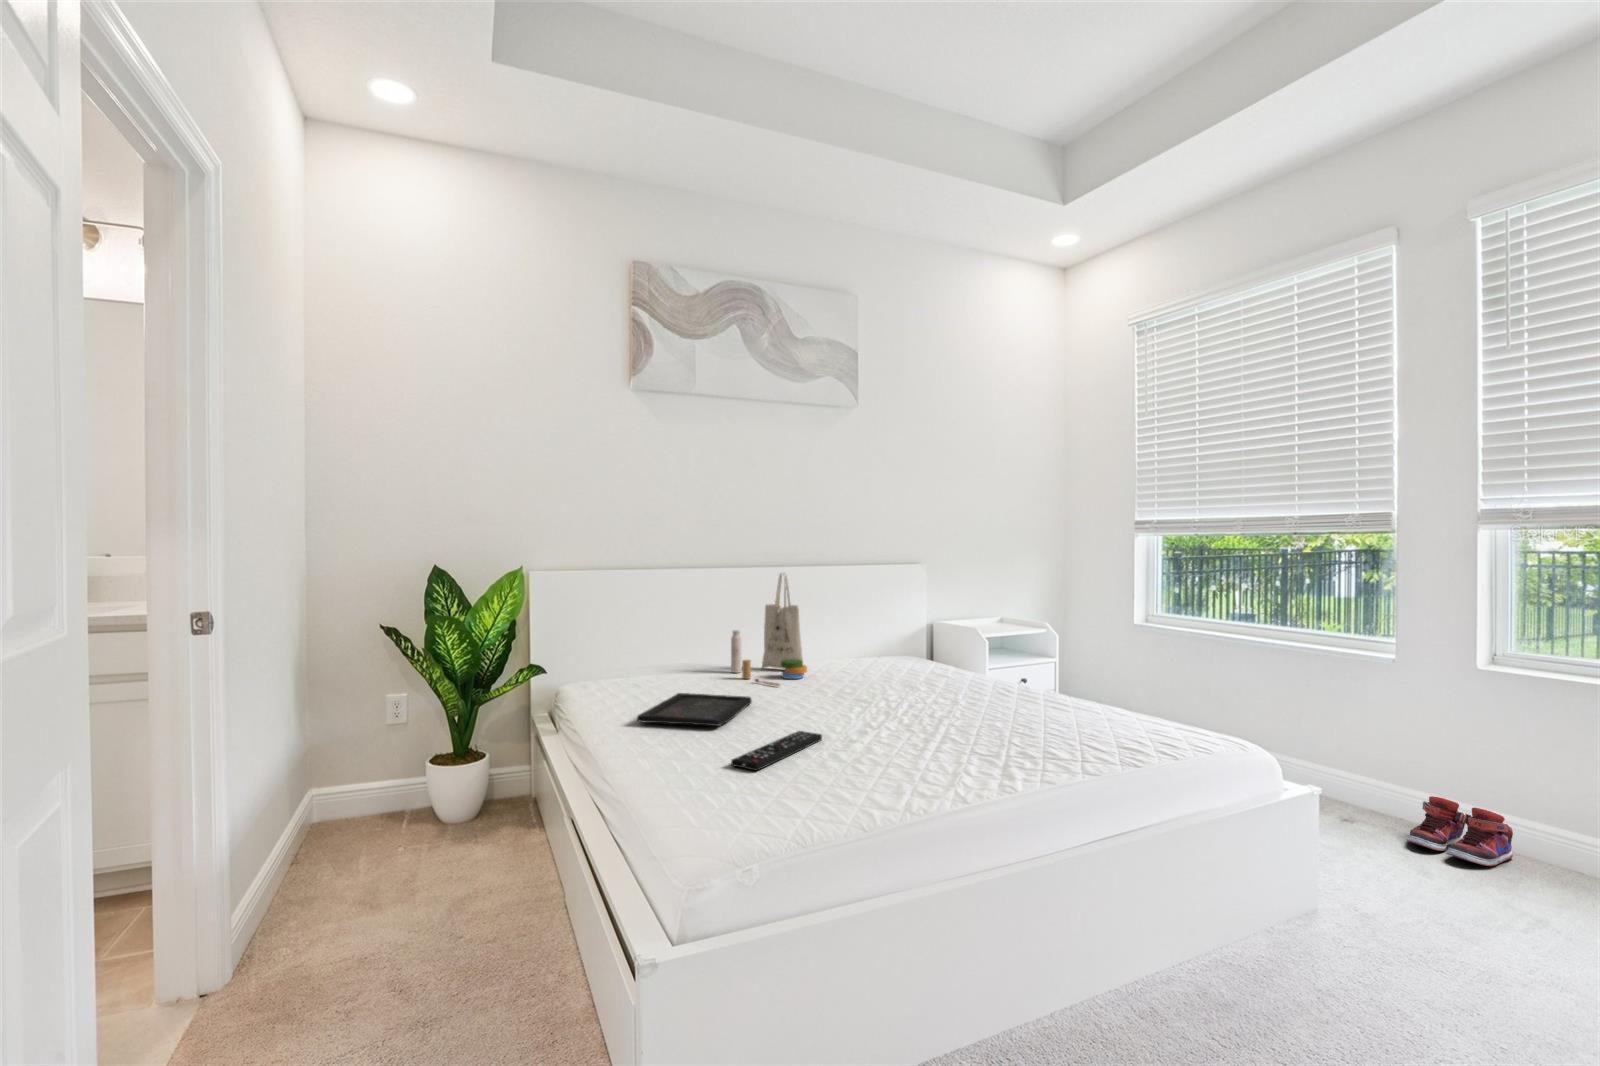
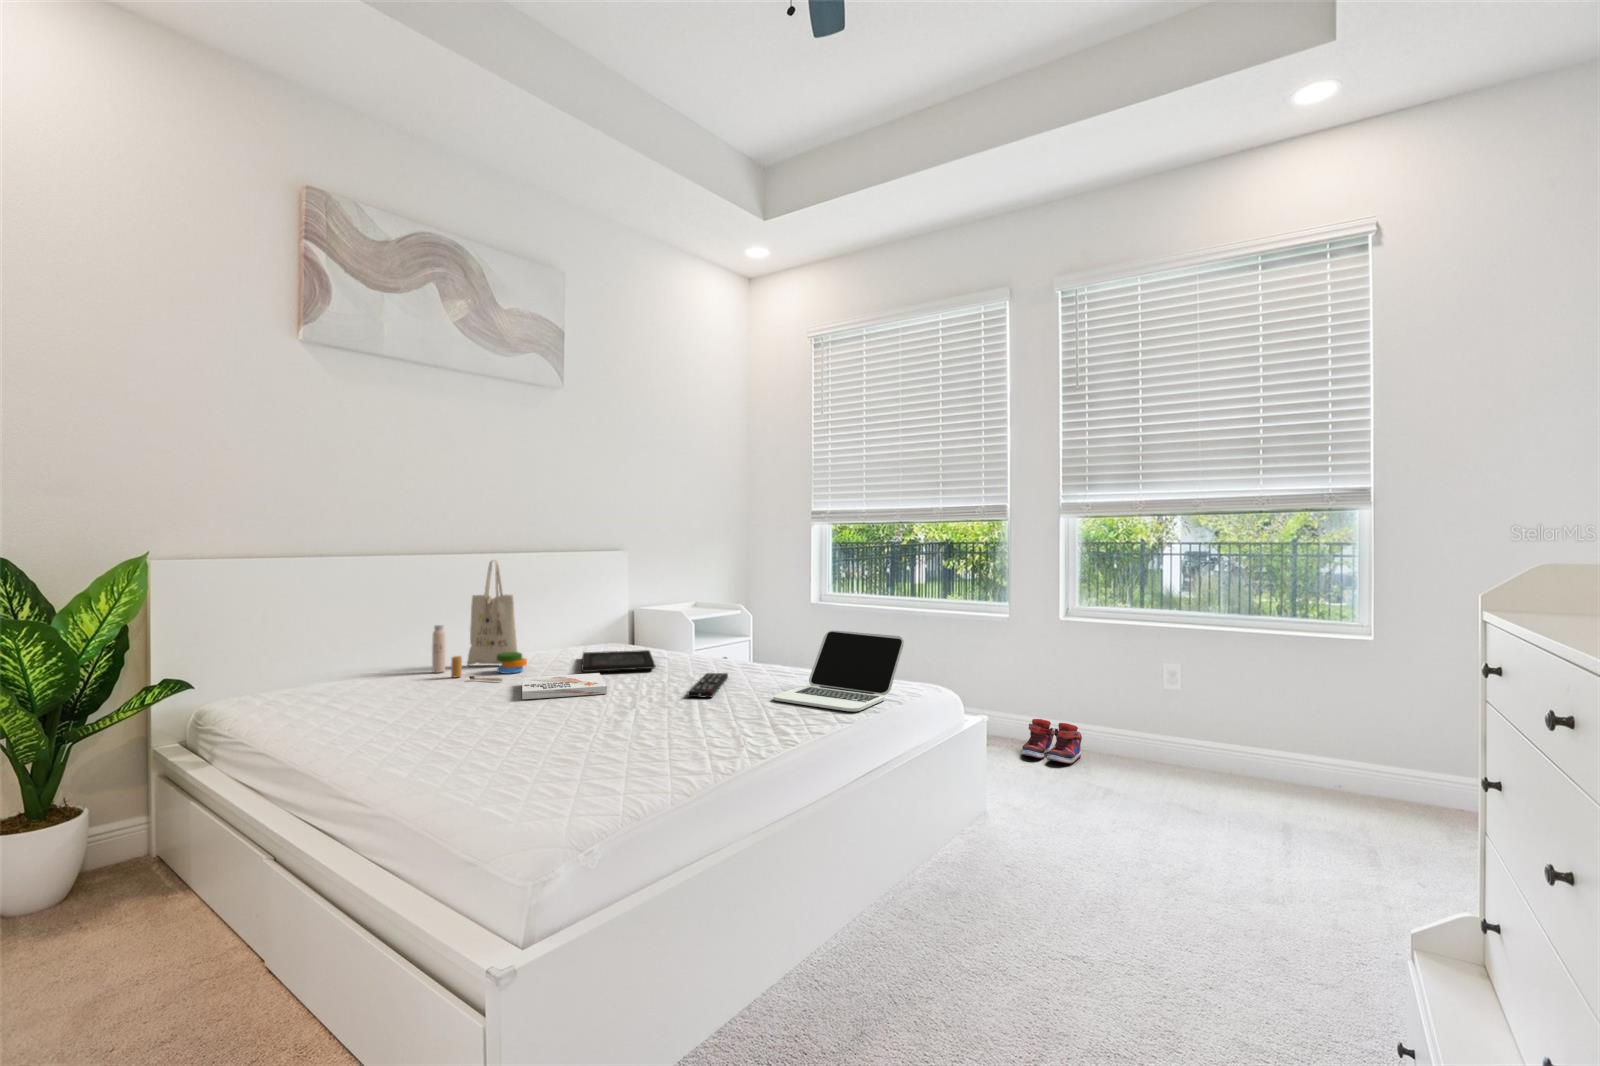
laptop: none [1024,662,1191,760] -> present [773,631,904,711]
book: none [784,685,864,709] -> present [522,673,607,699]
tray: present [637,693,752,726] -> present [581,650,656,672]
remote control: present [731,731,822,771] -> present [688,673,728,698]

